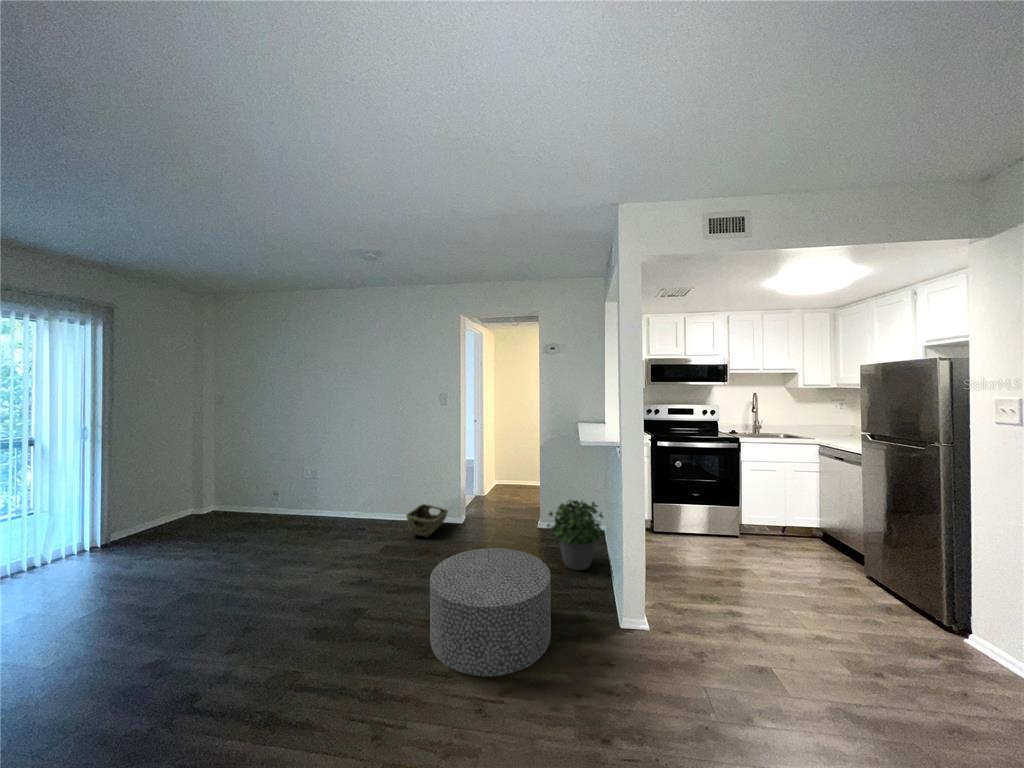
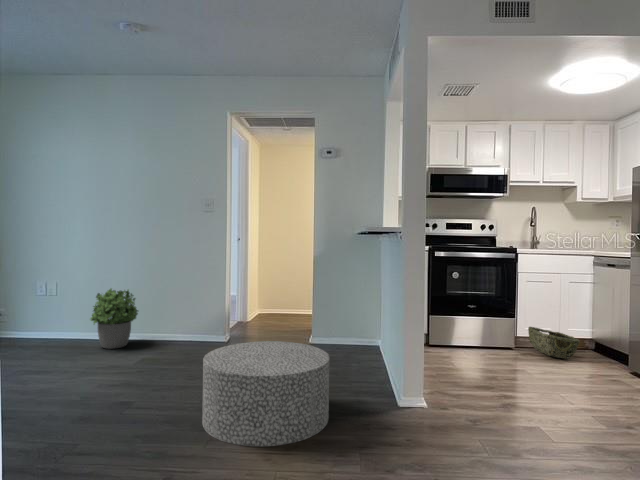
potted plant: present [547,500,605,570] -> present [90,288,138,349]
woven basket: present [406,504,448,537] -> present [528,327,580,359]

